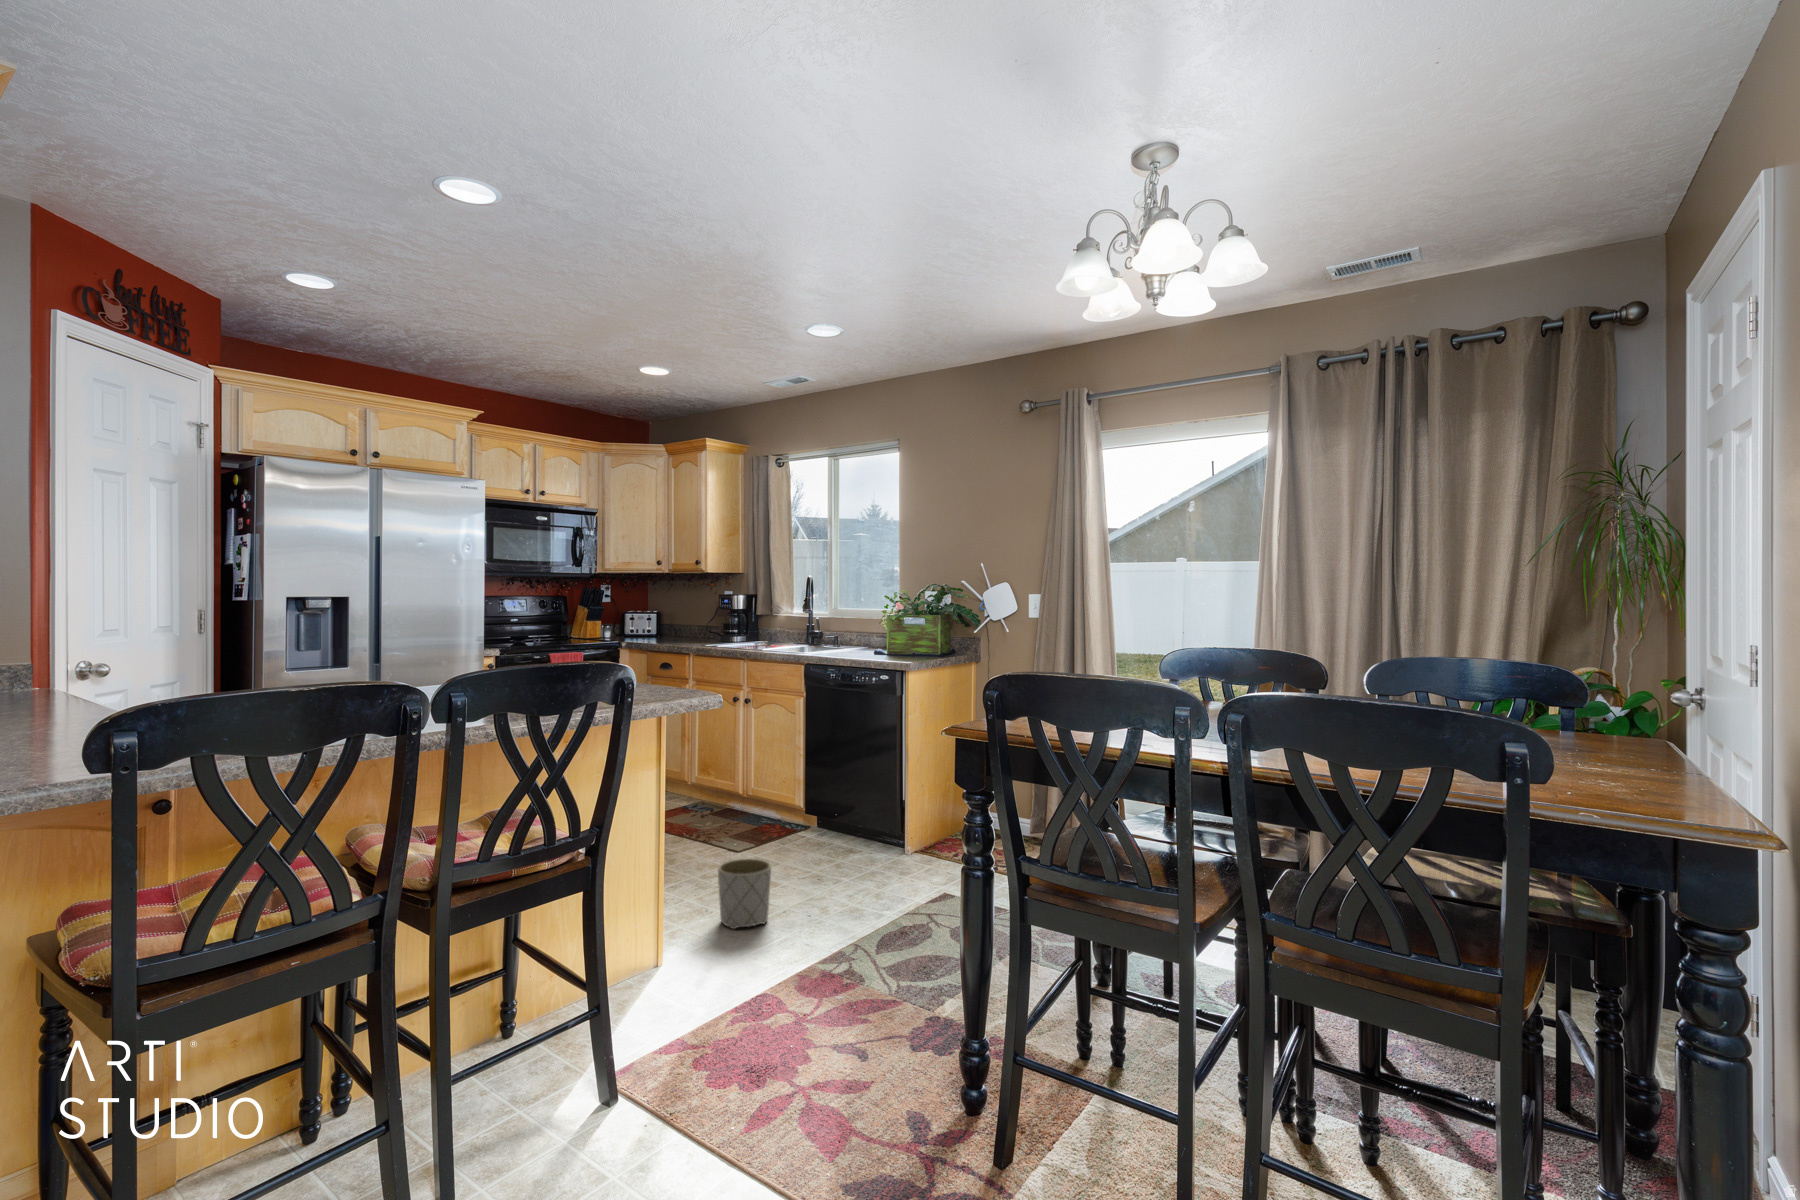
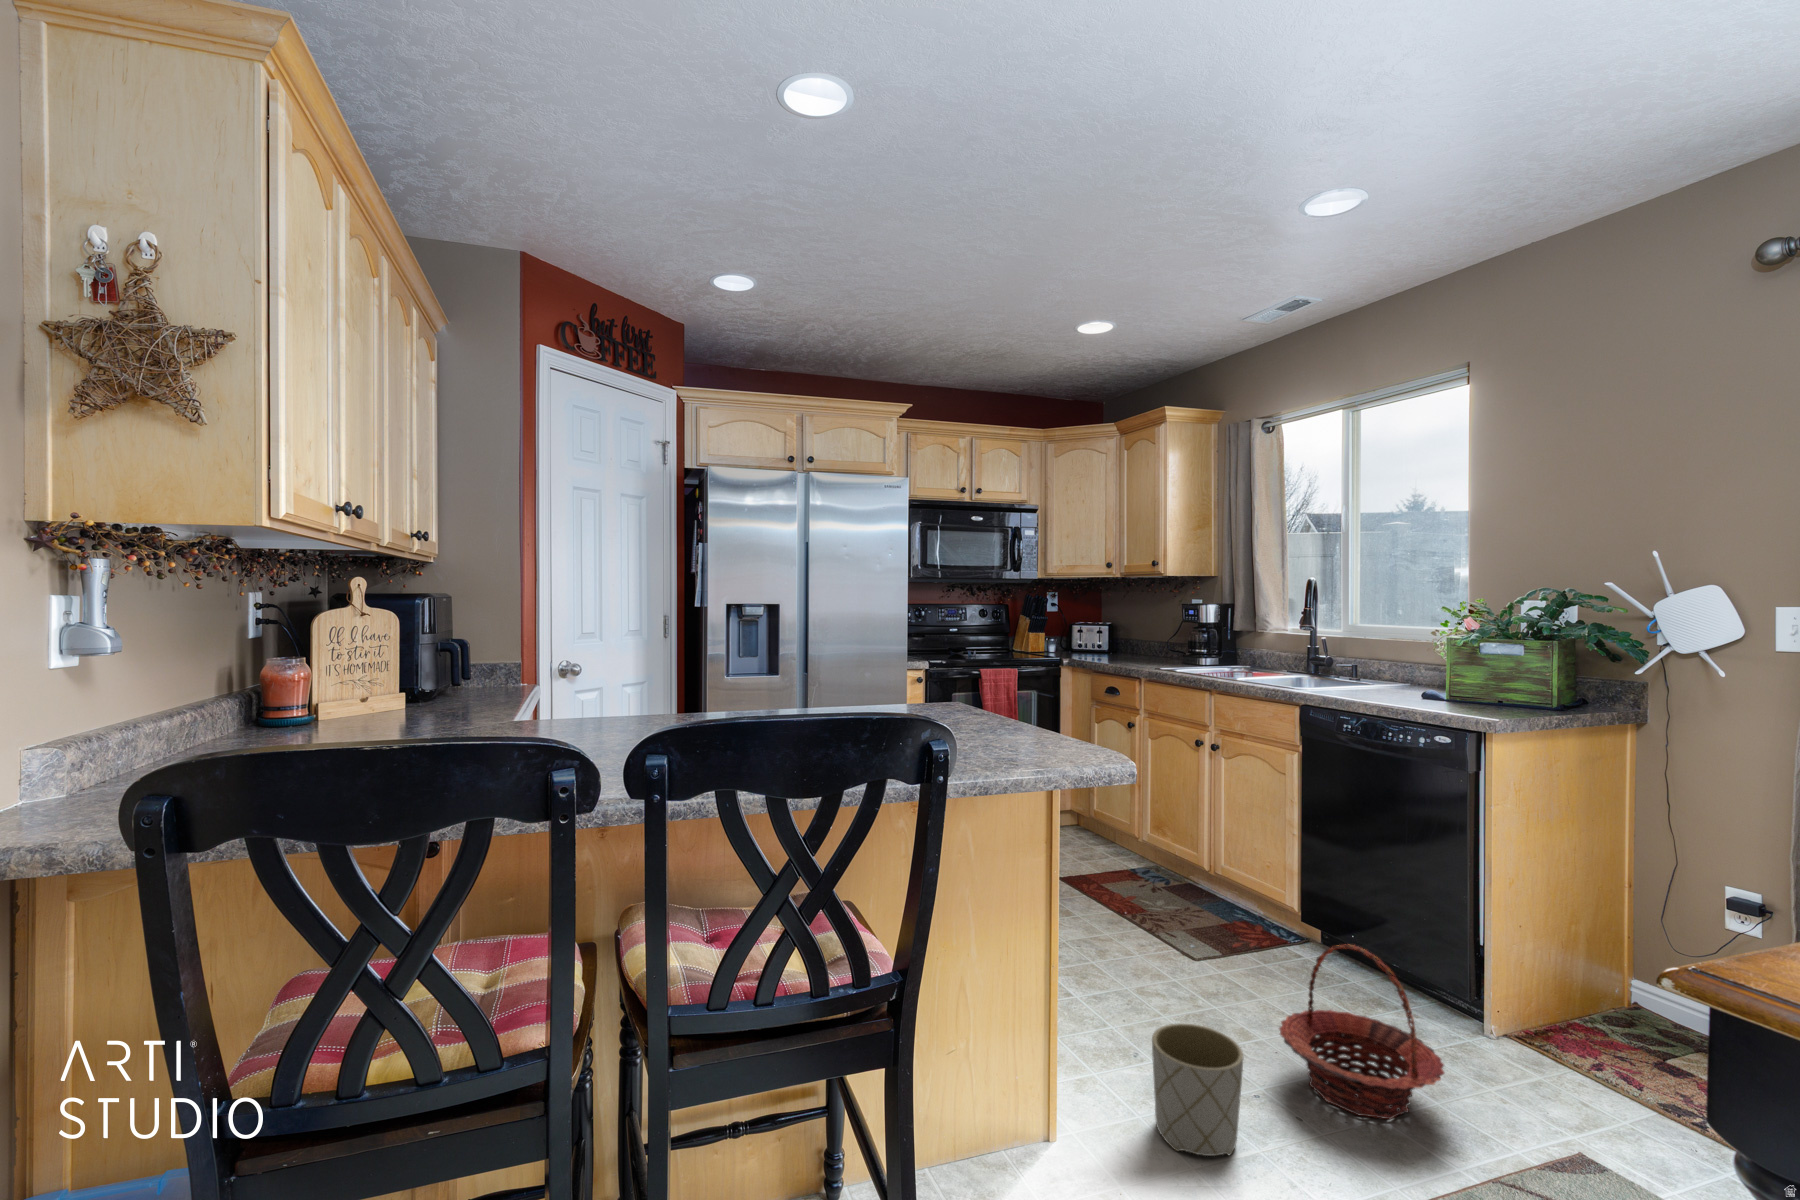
basket: none [791,800,877,895] -> present [1279,944,1444,1119]

